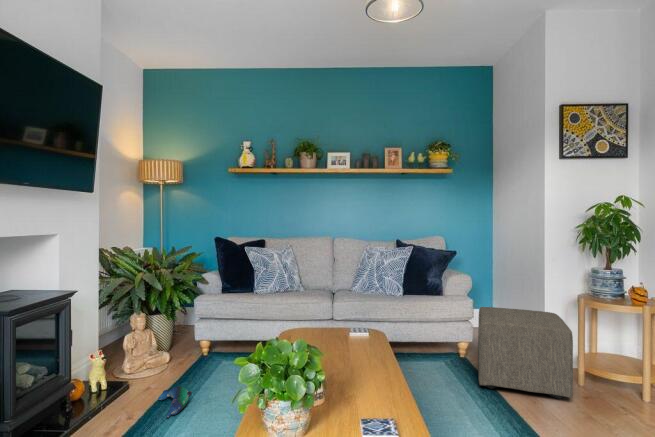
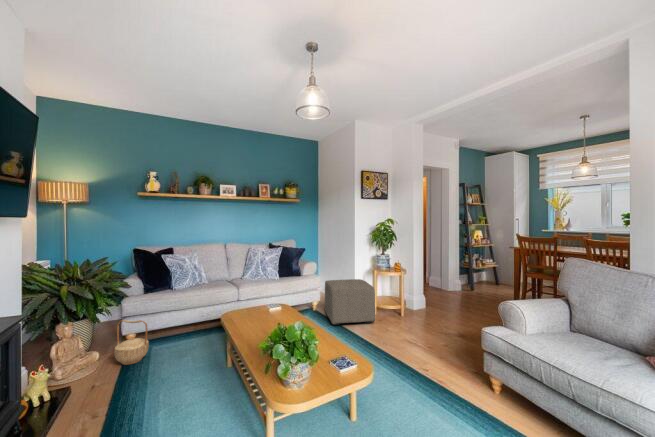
basket: none [176,321,213,377] -> present [114,320,149,365]
plush toy: present [158,386,192,418] -> none [114,371,149,396]

